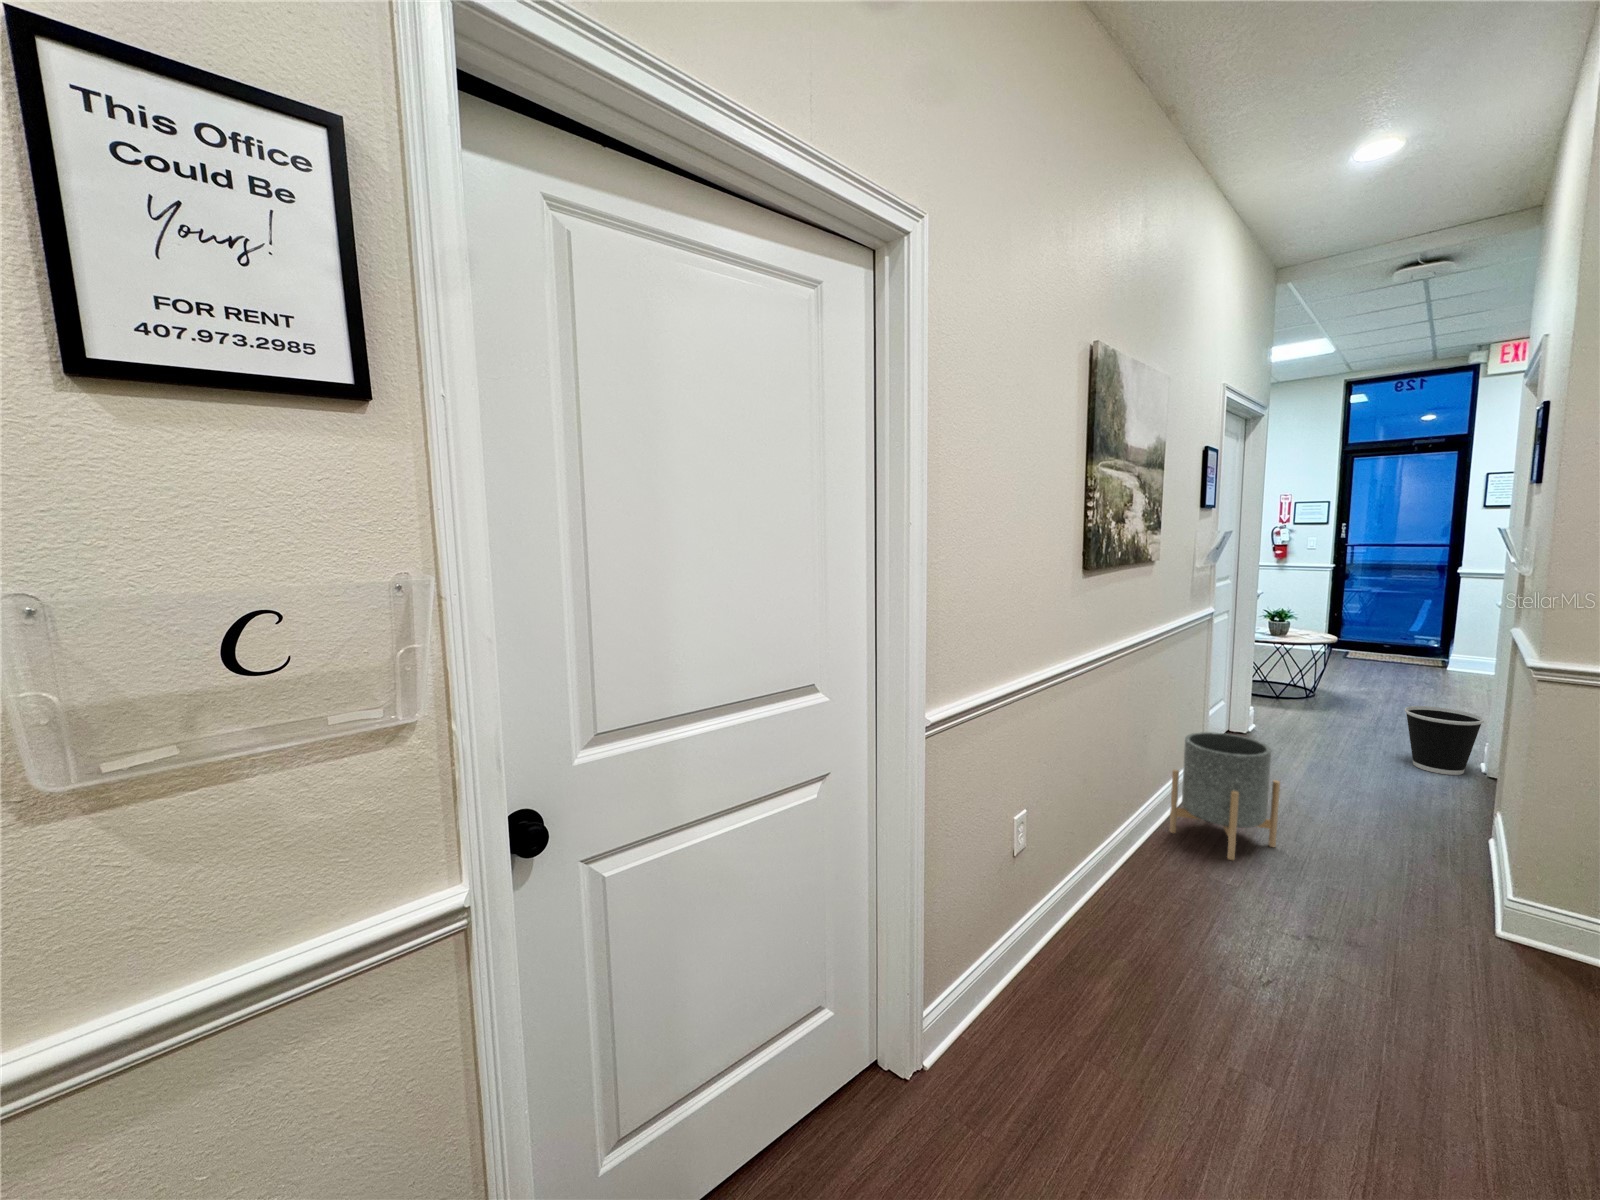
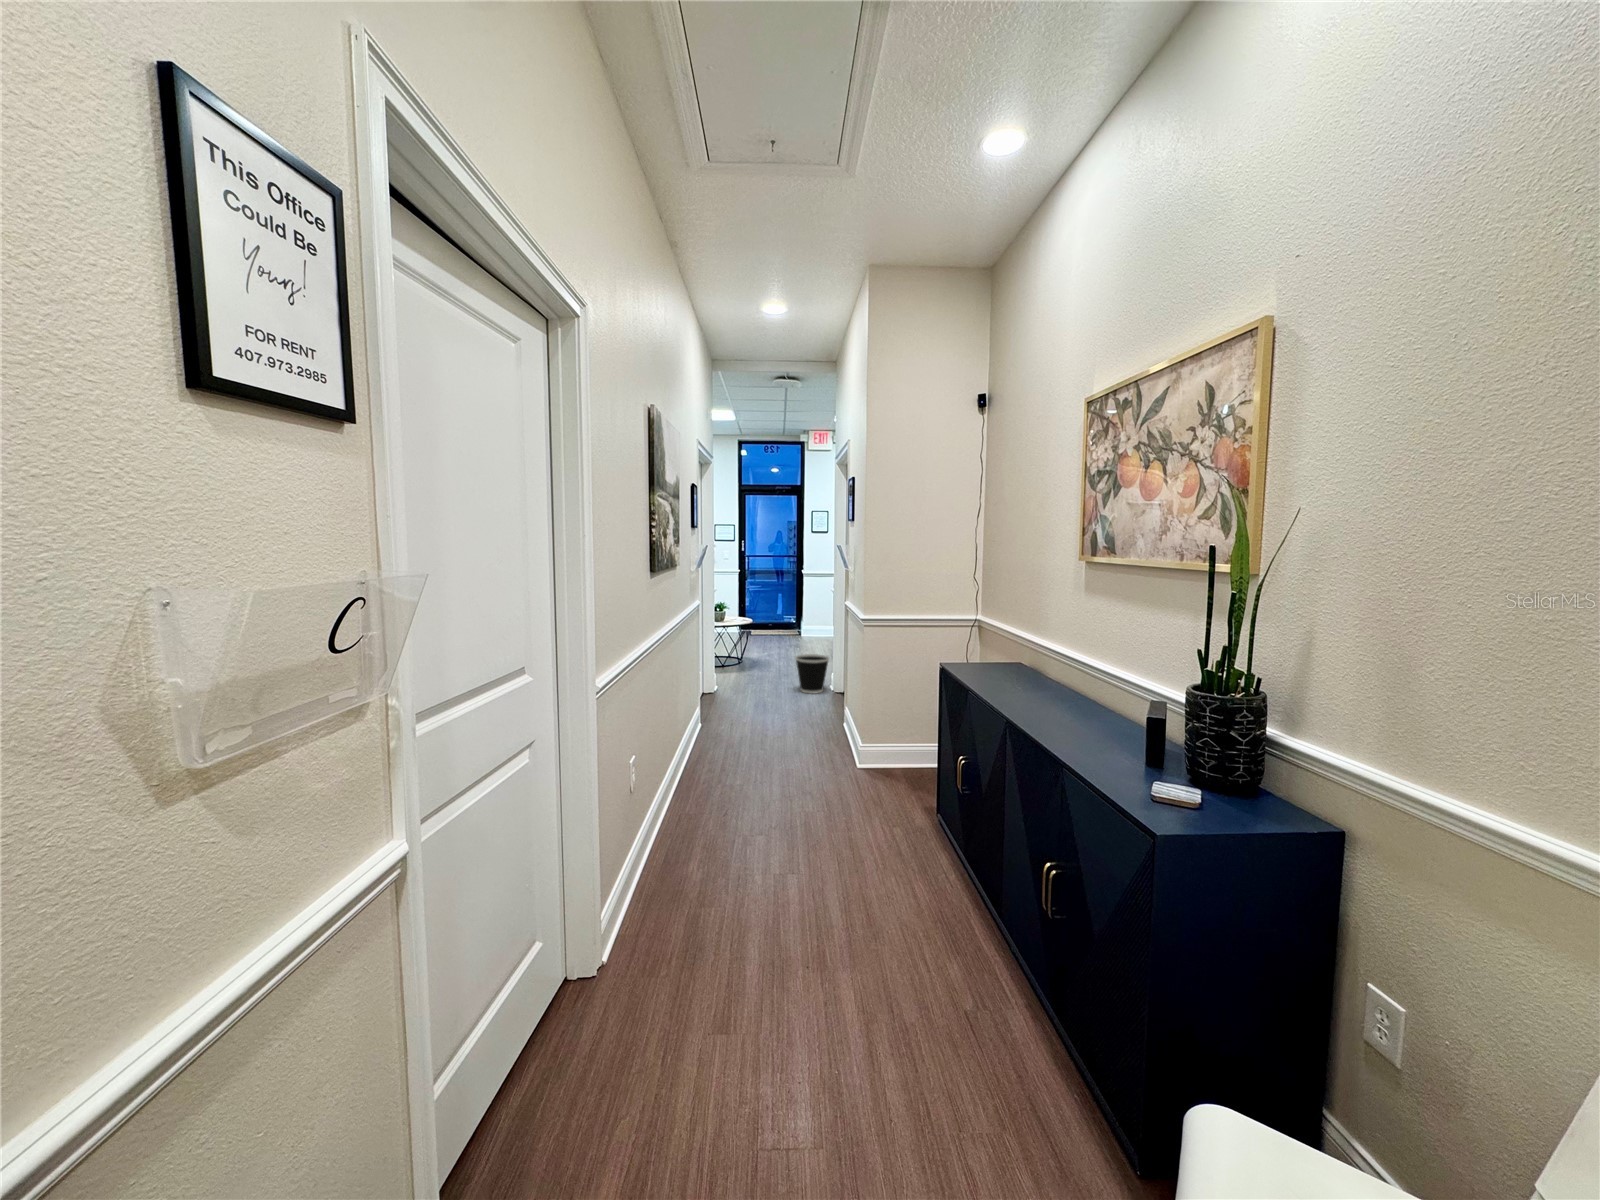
planter: present [1170,732,1280,860] -> none [693,685,753,768]

